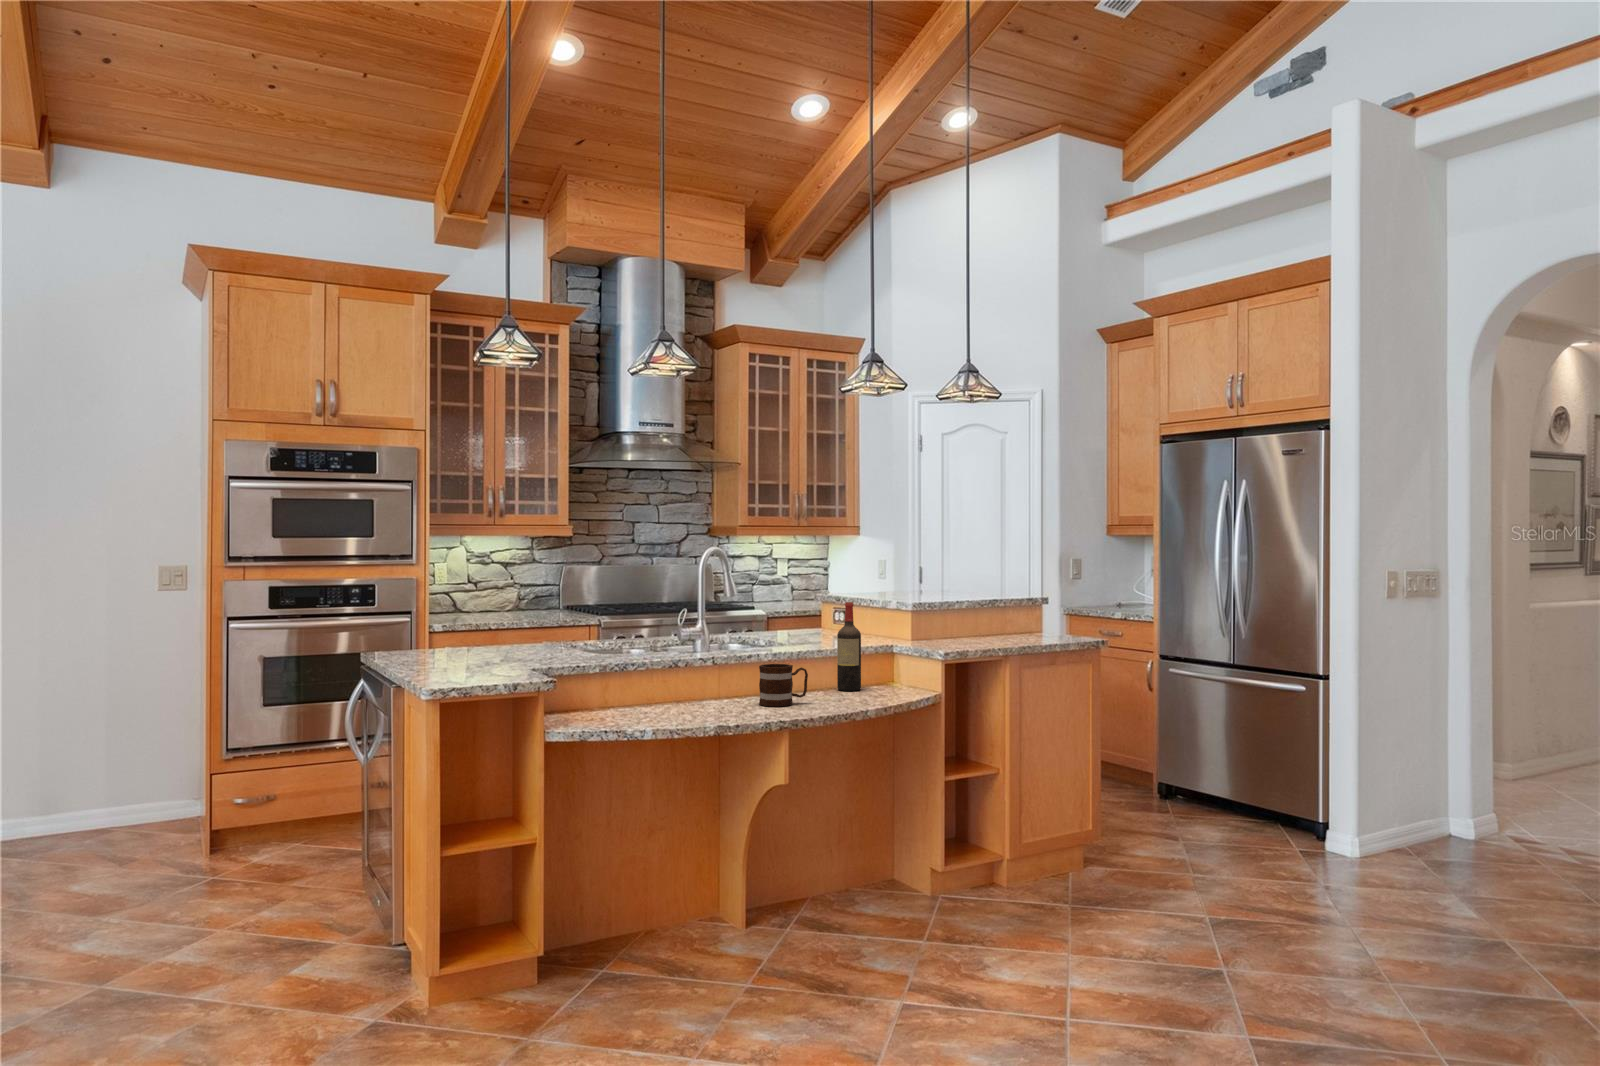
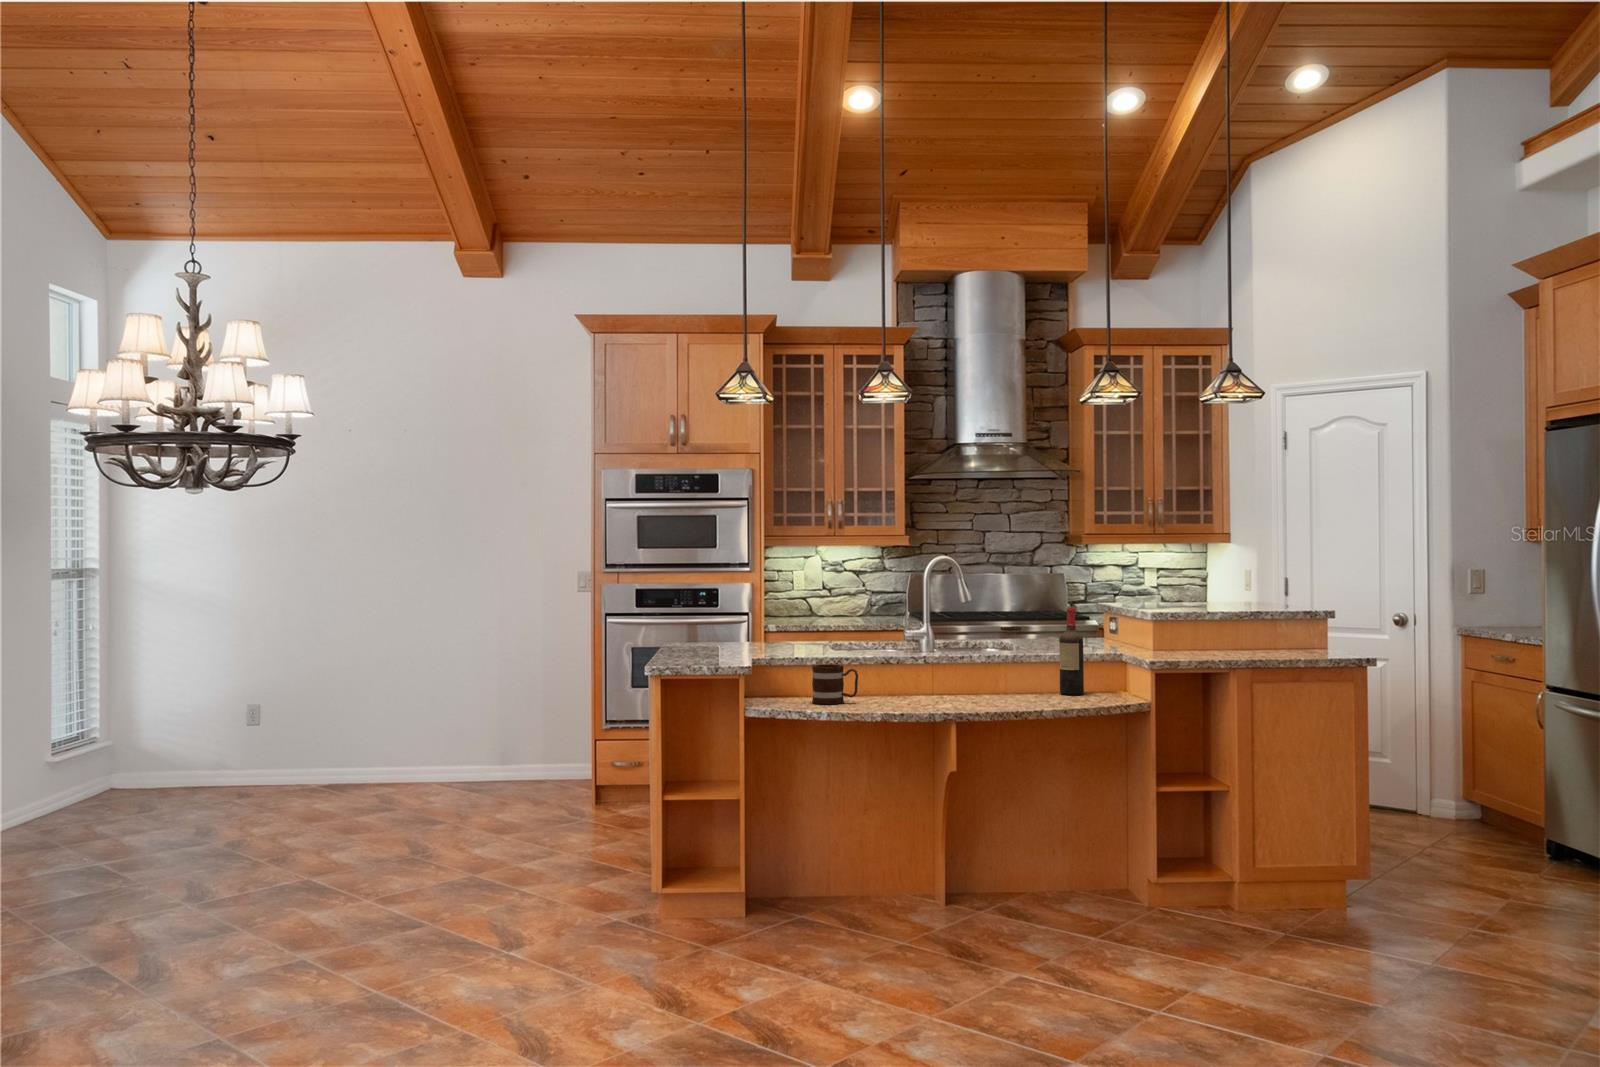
mug: present [759,664,808,707] -> present [812,664,858,704]

